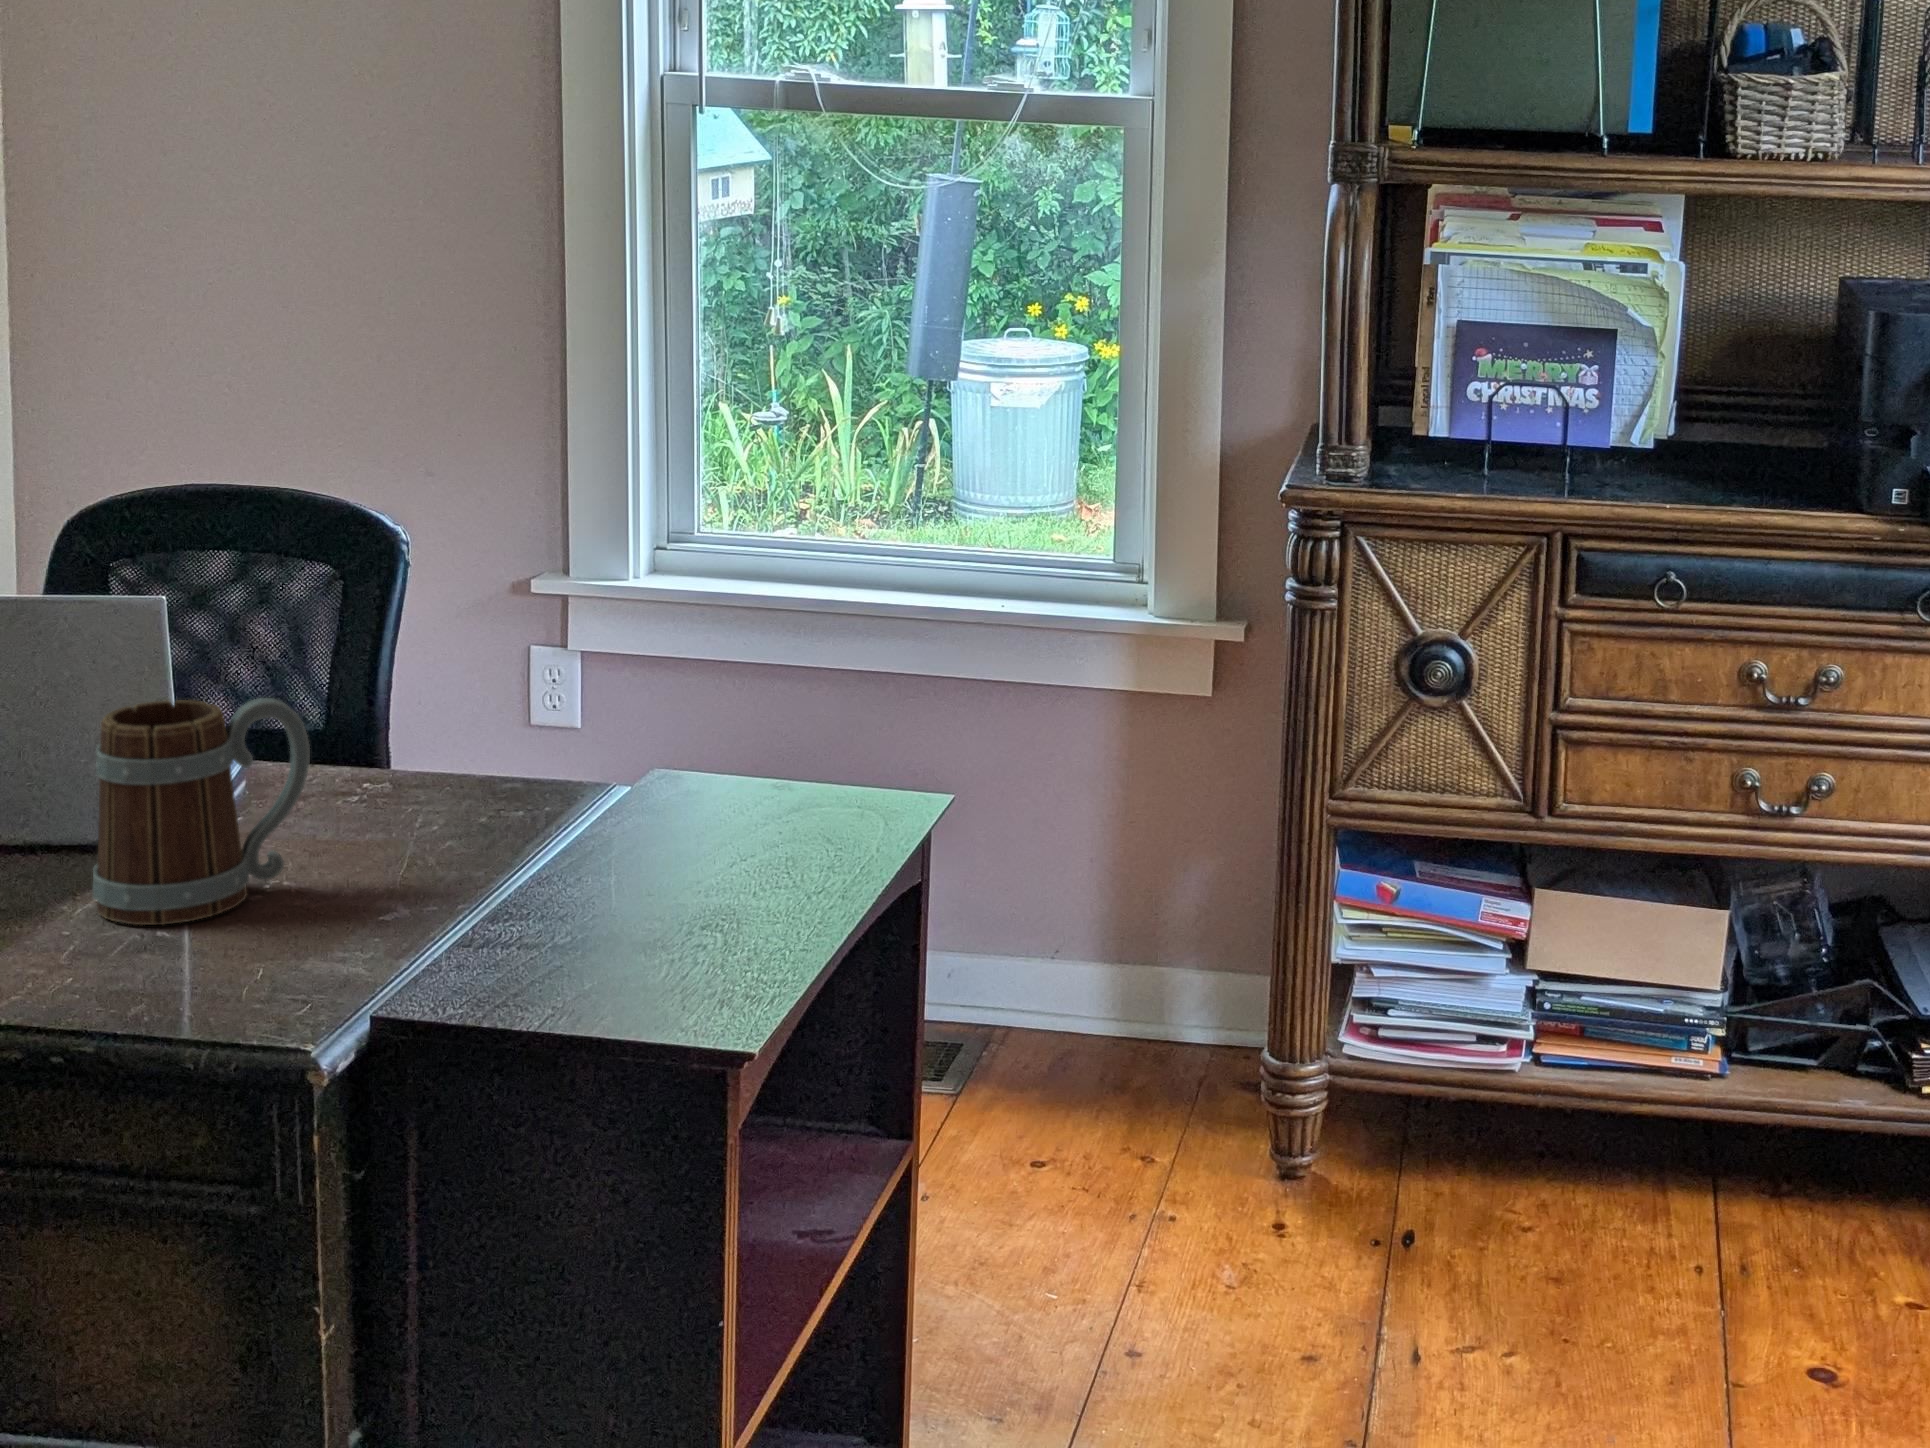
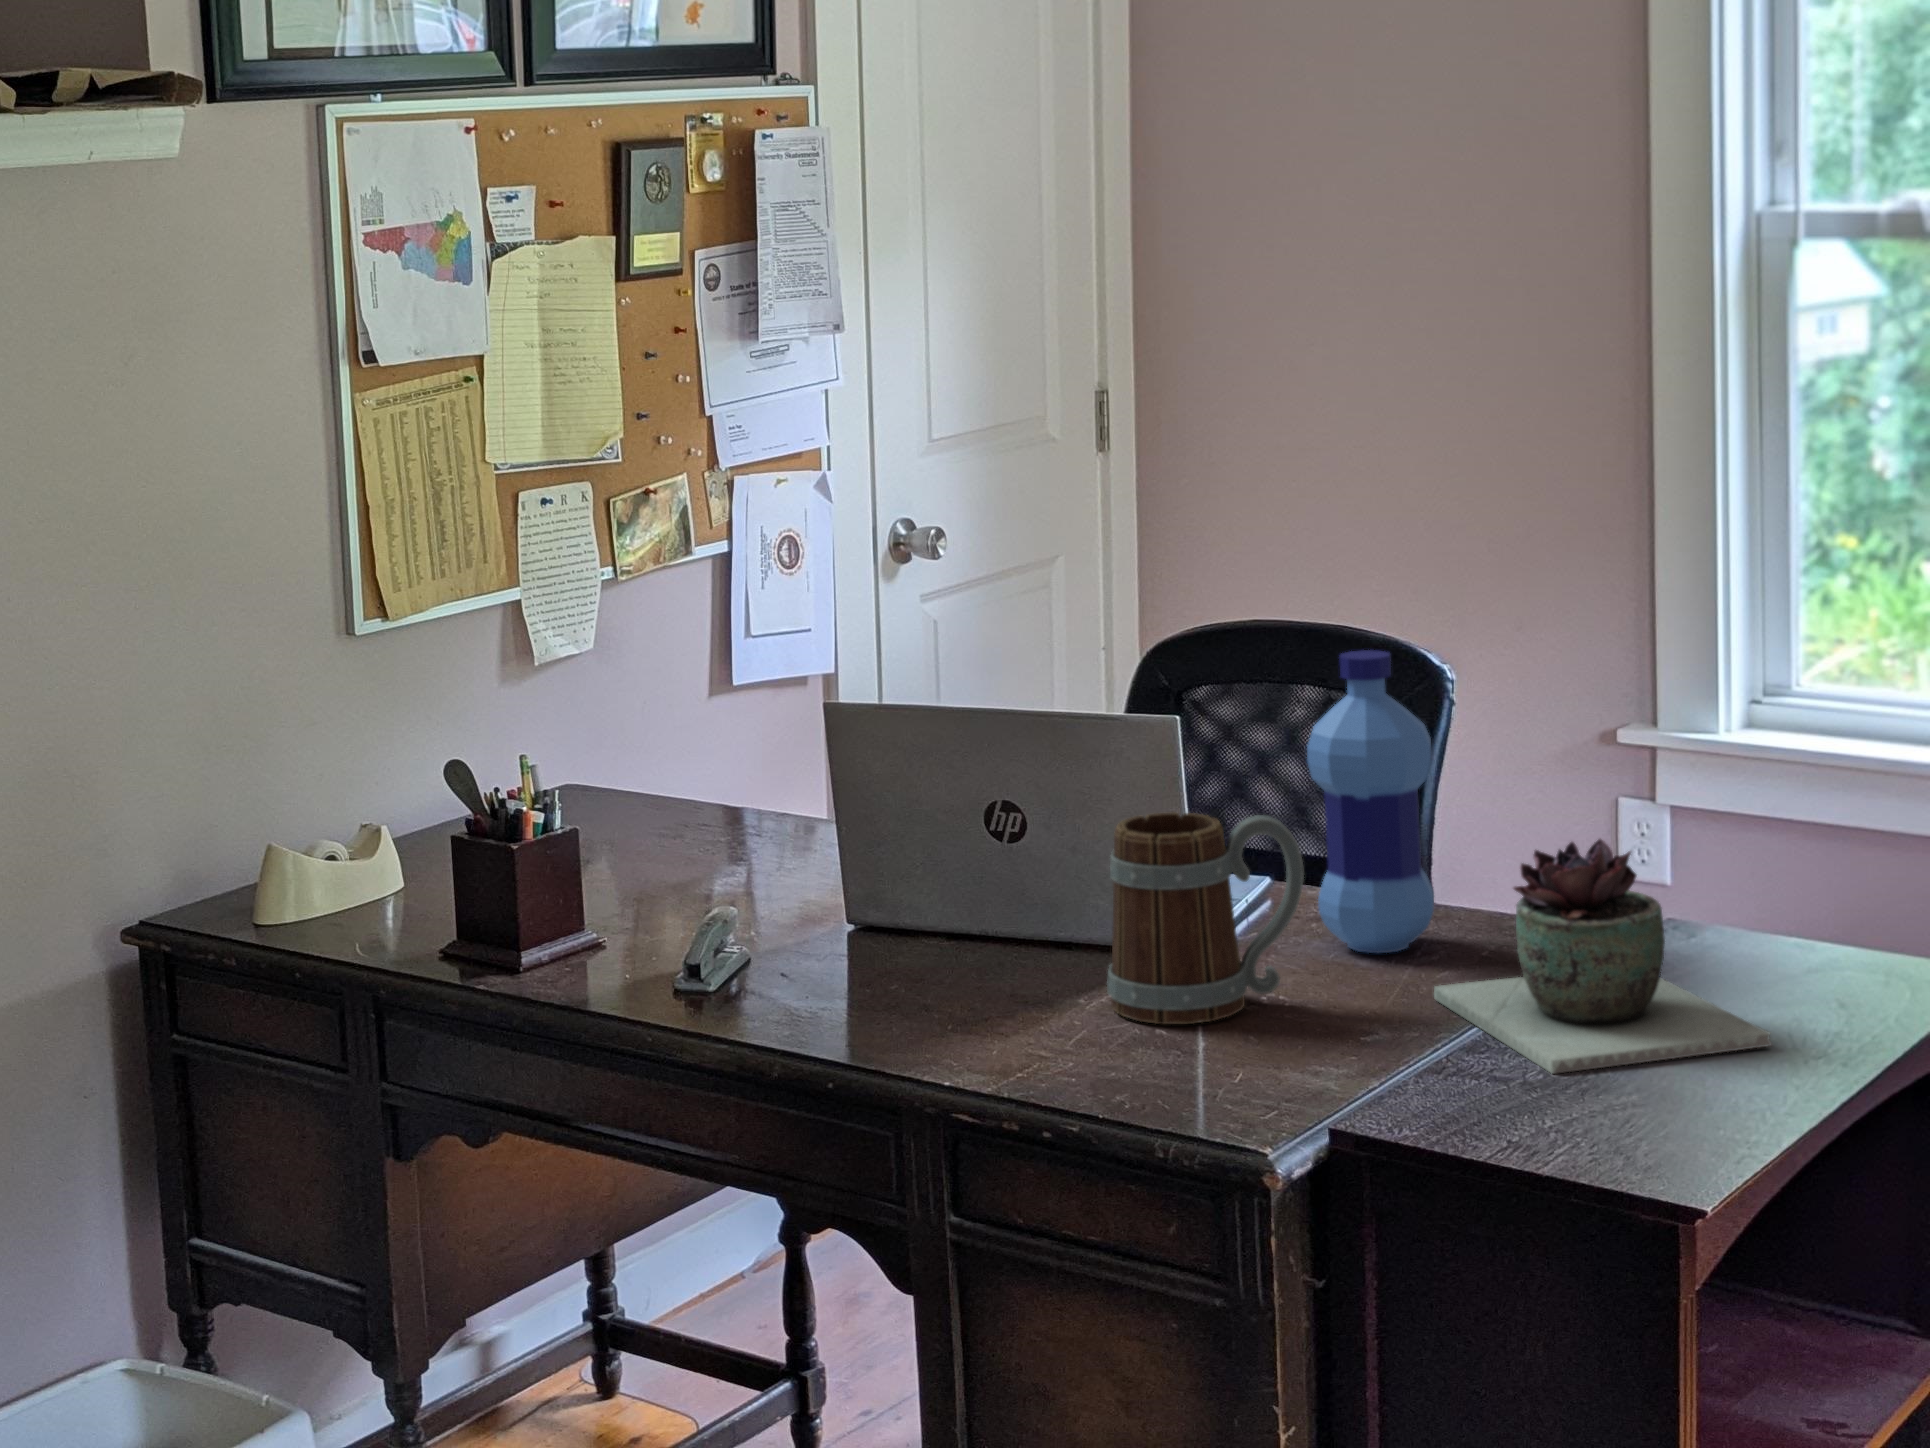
water bottle: none [299,524,429,825] -> present [1307,650,1434,953]
succulent plant: none [442,700,767,931] -> present [1434,839,1772,1074]

